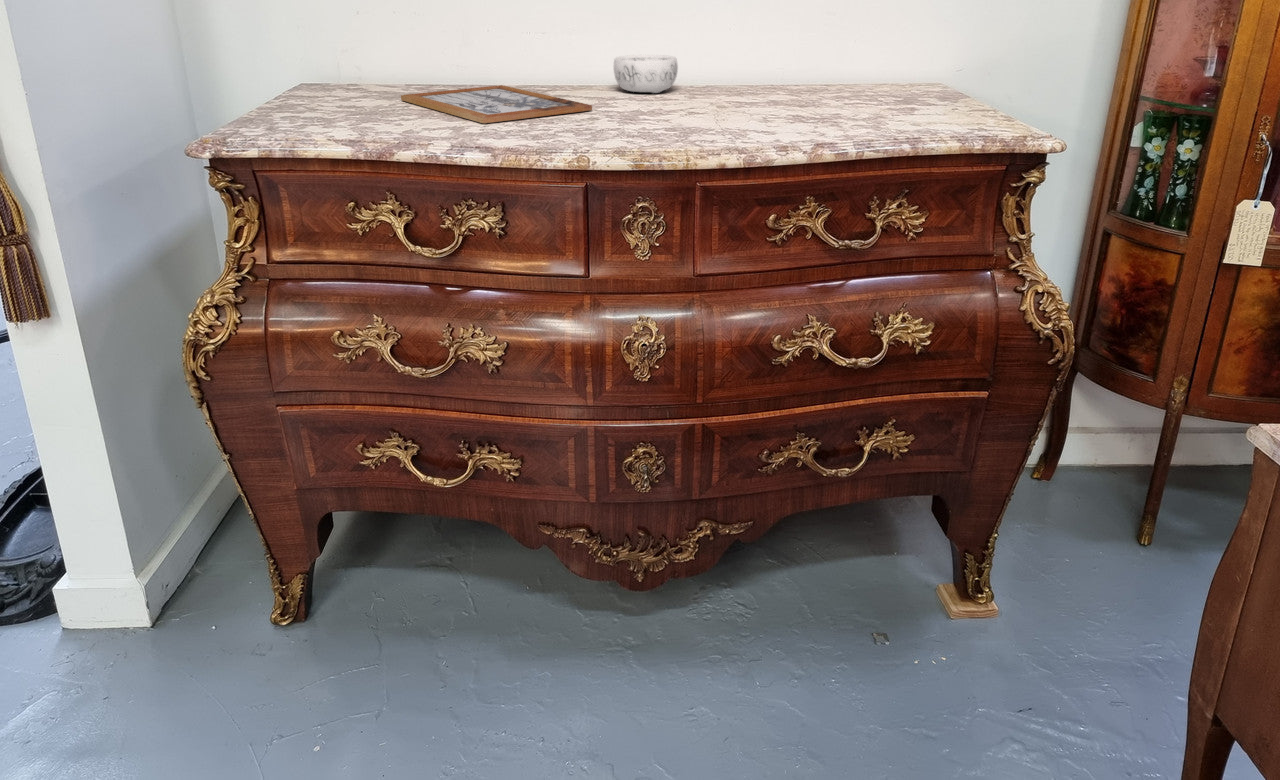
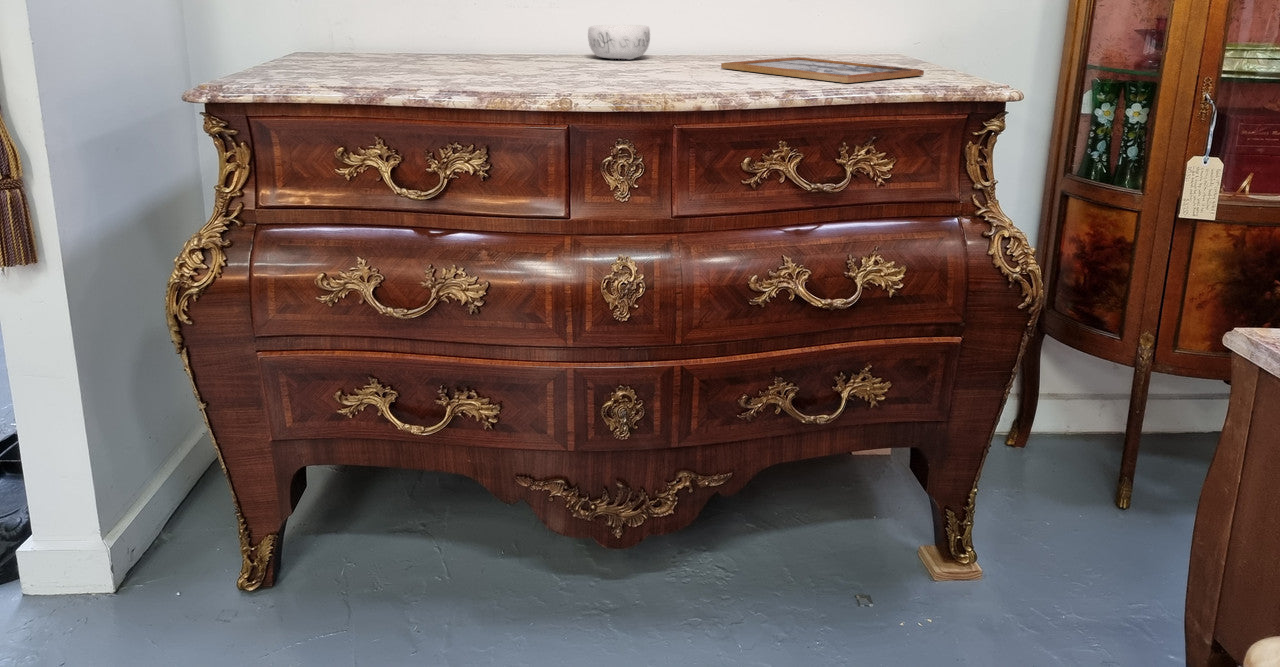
picture frame: present [401,85,592,123] -> present [721,57,924,83]

